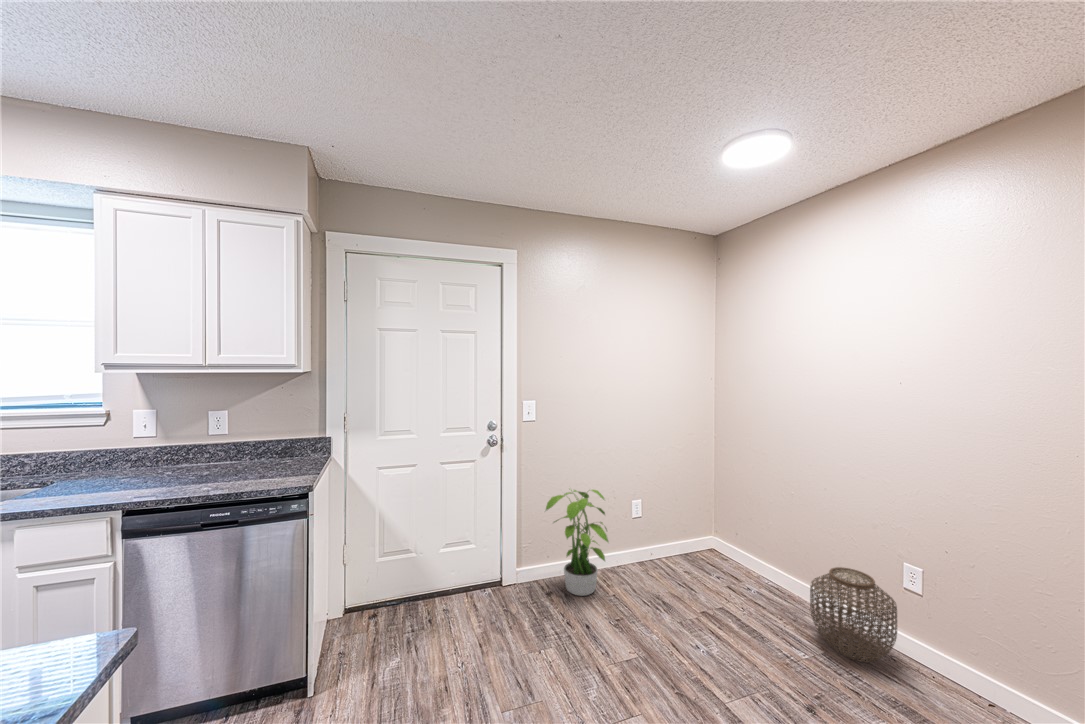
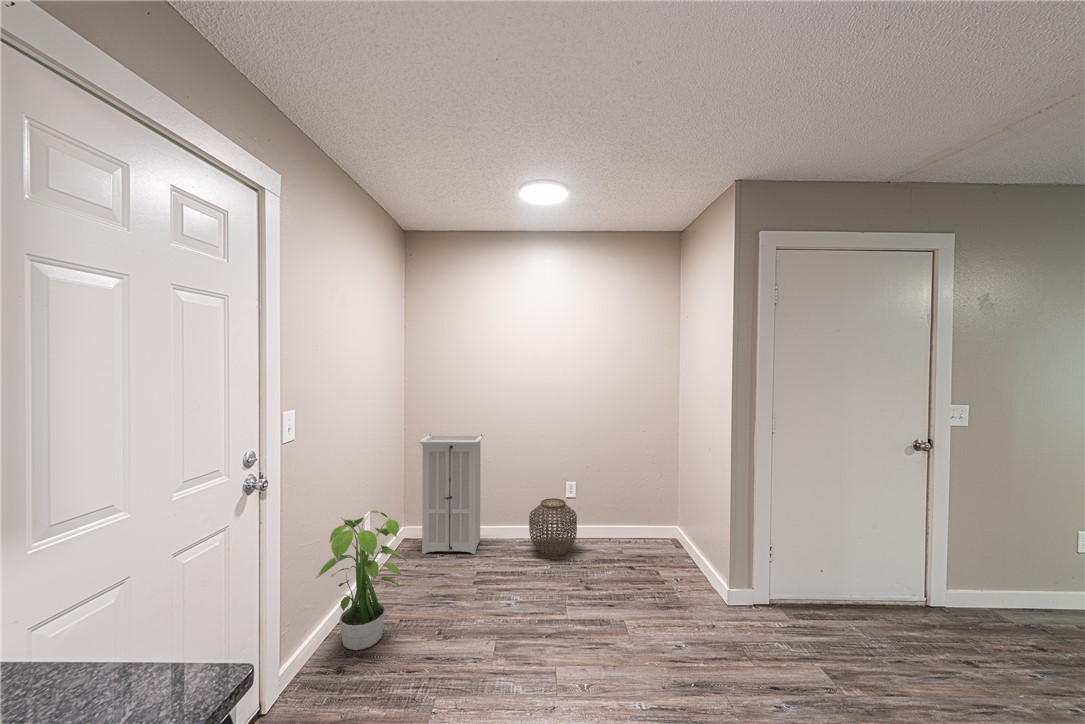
storage cabinet: none [702,445,783,594] -> present [419,435,483,554]

